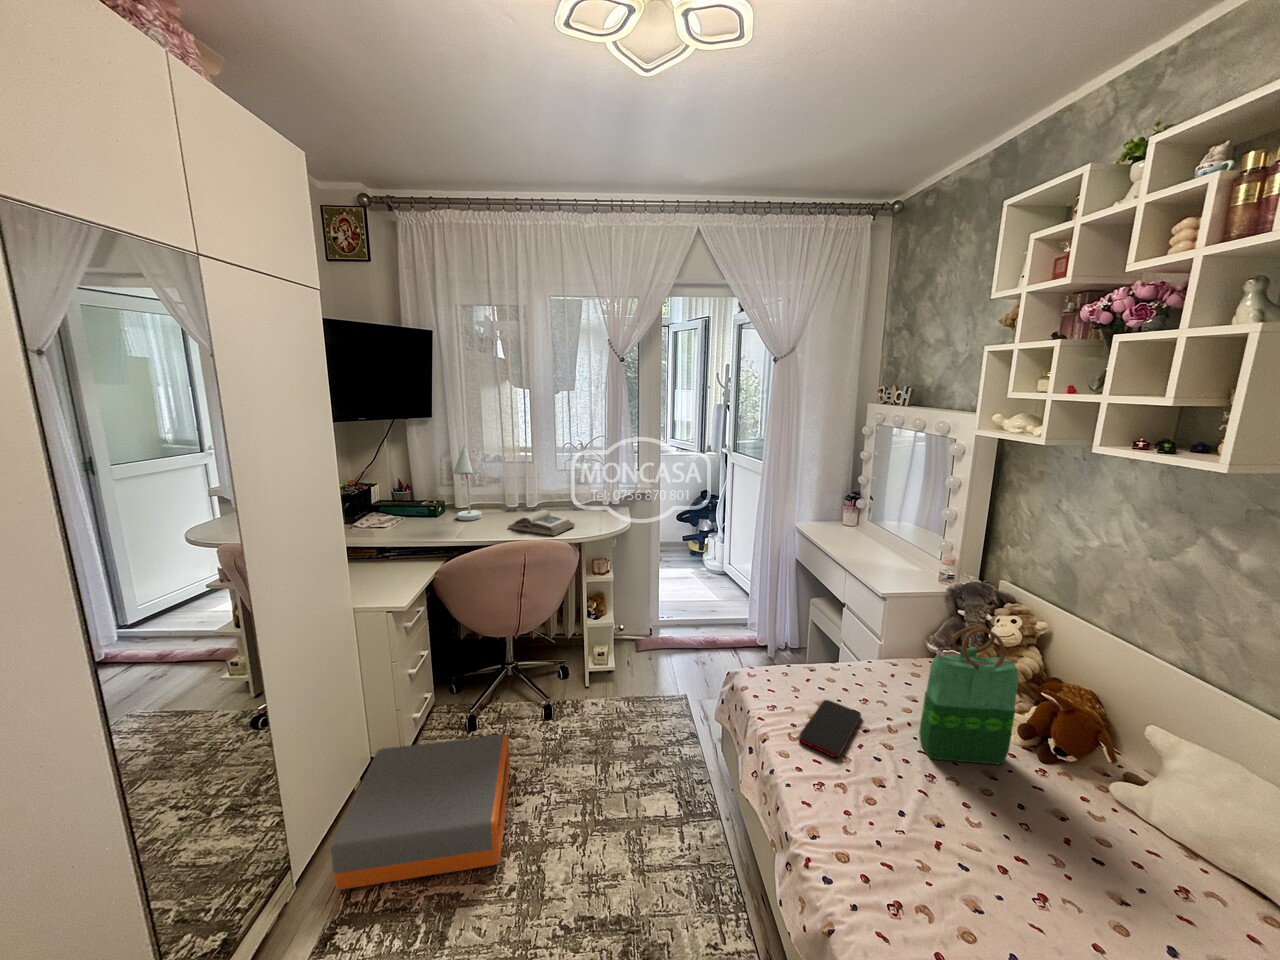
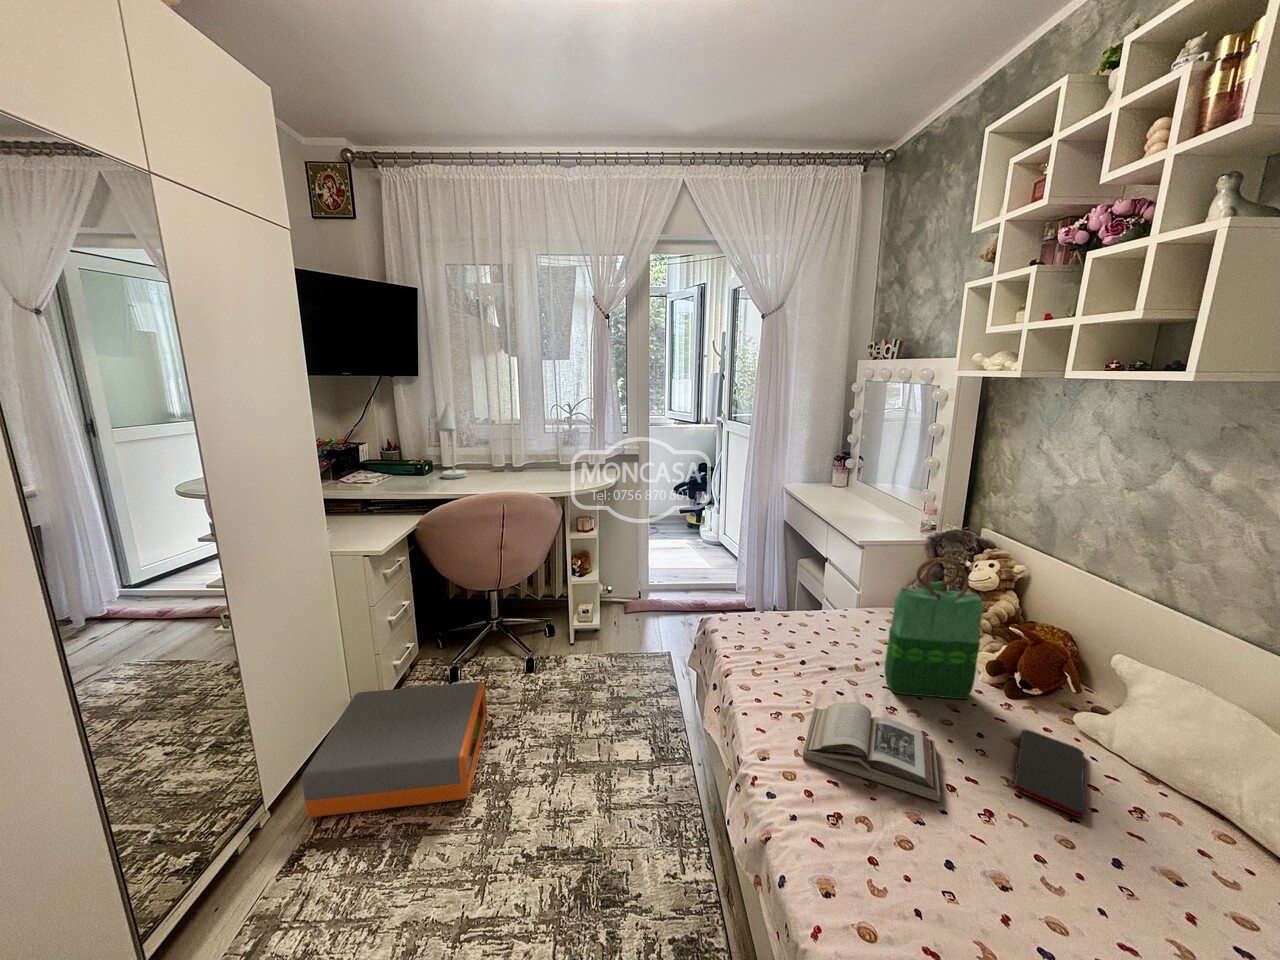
book: present [508,510,575,535] -> present [803,702,940,801]
smartphone: present [798,700,861,757] -> present [1013,730,1086,817]

